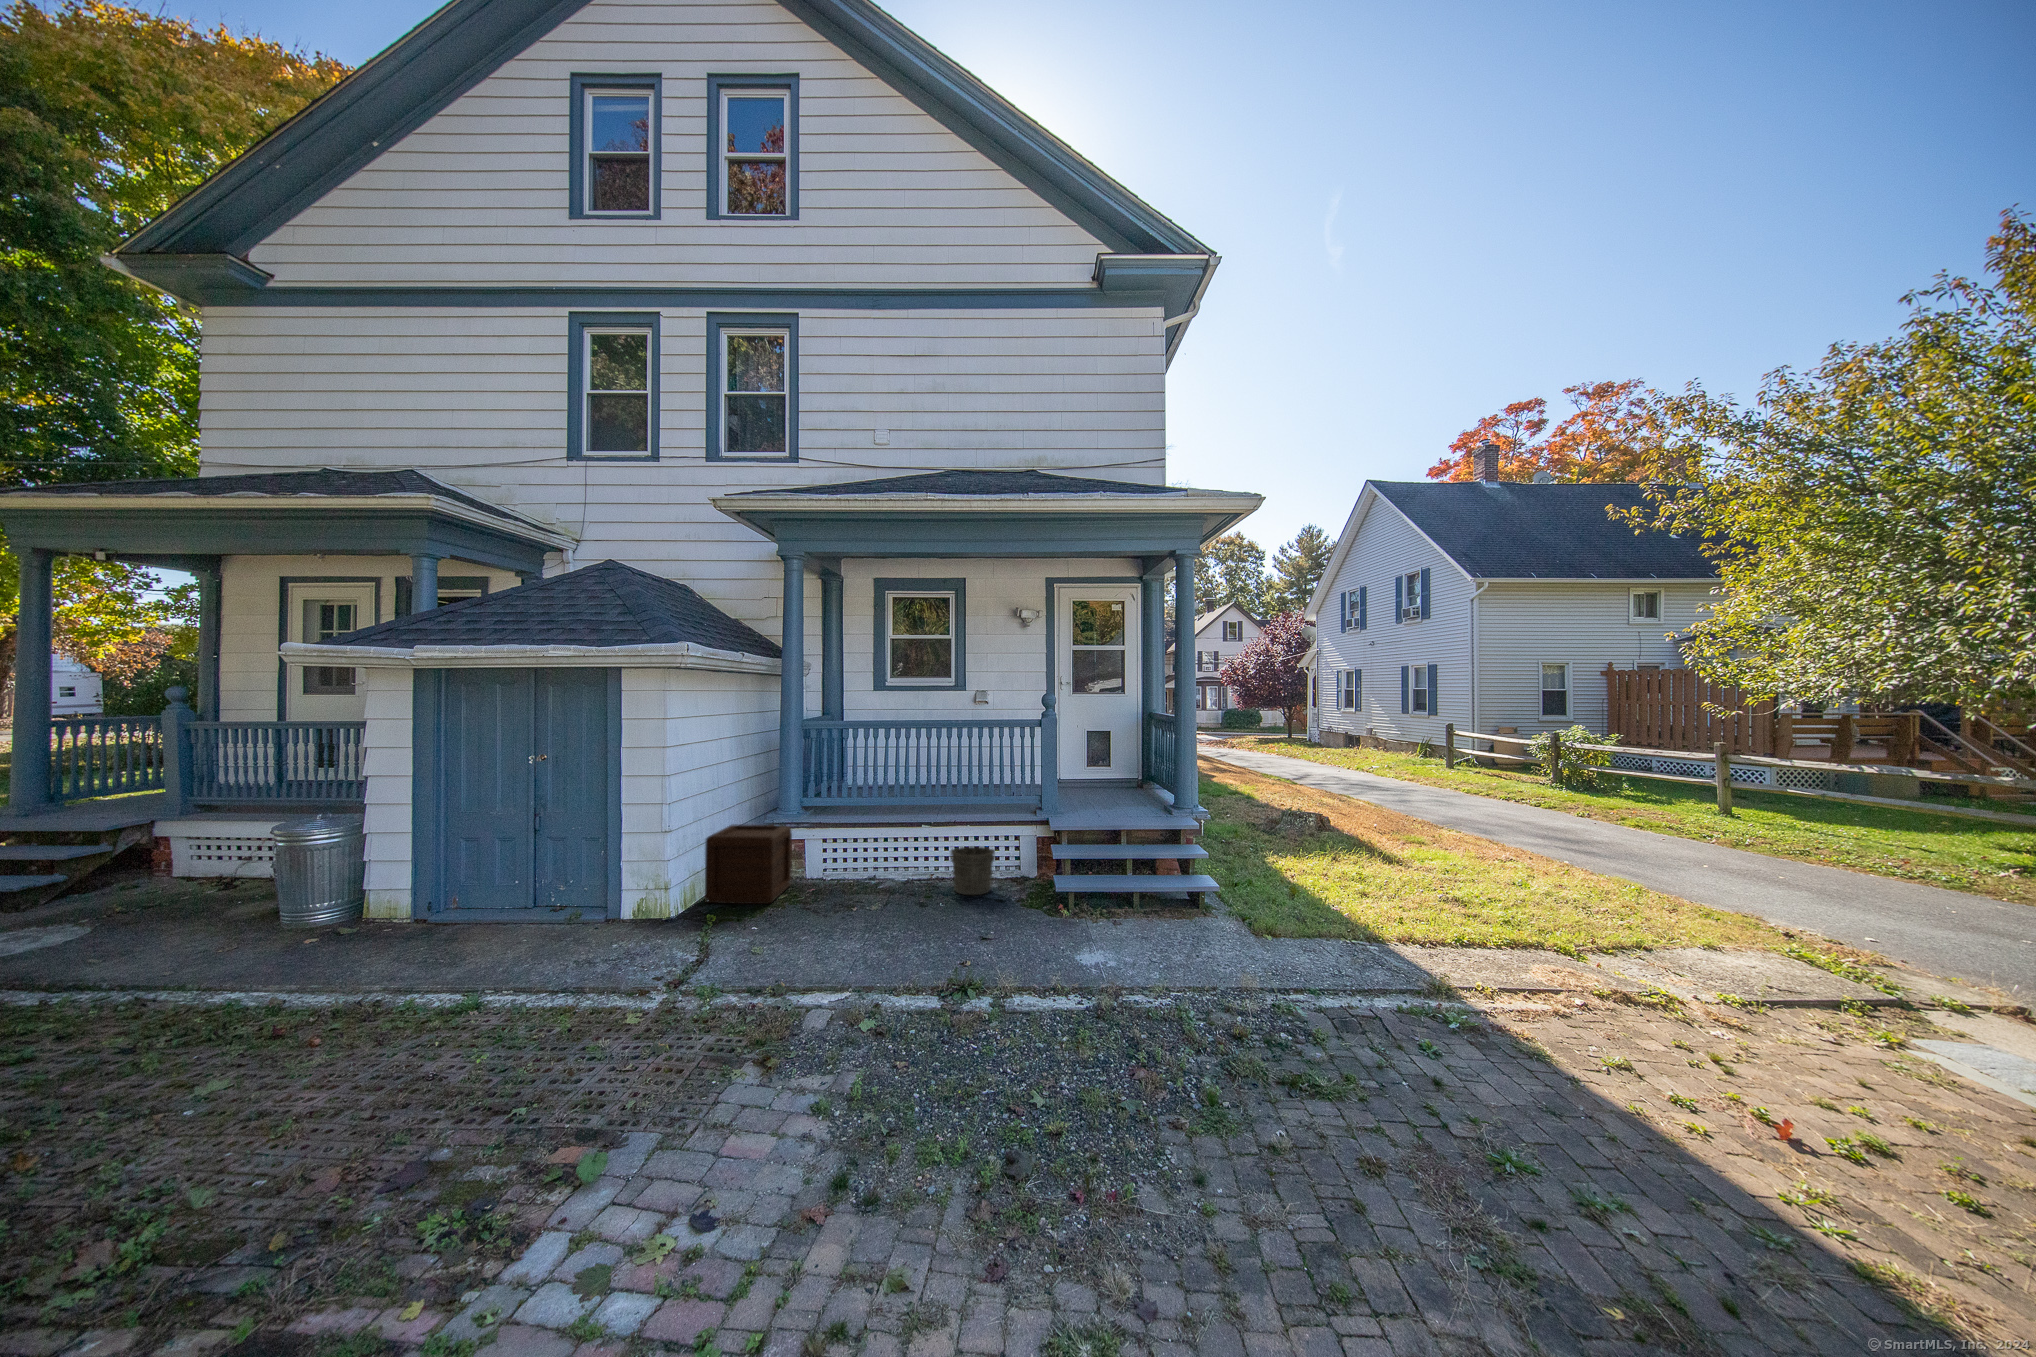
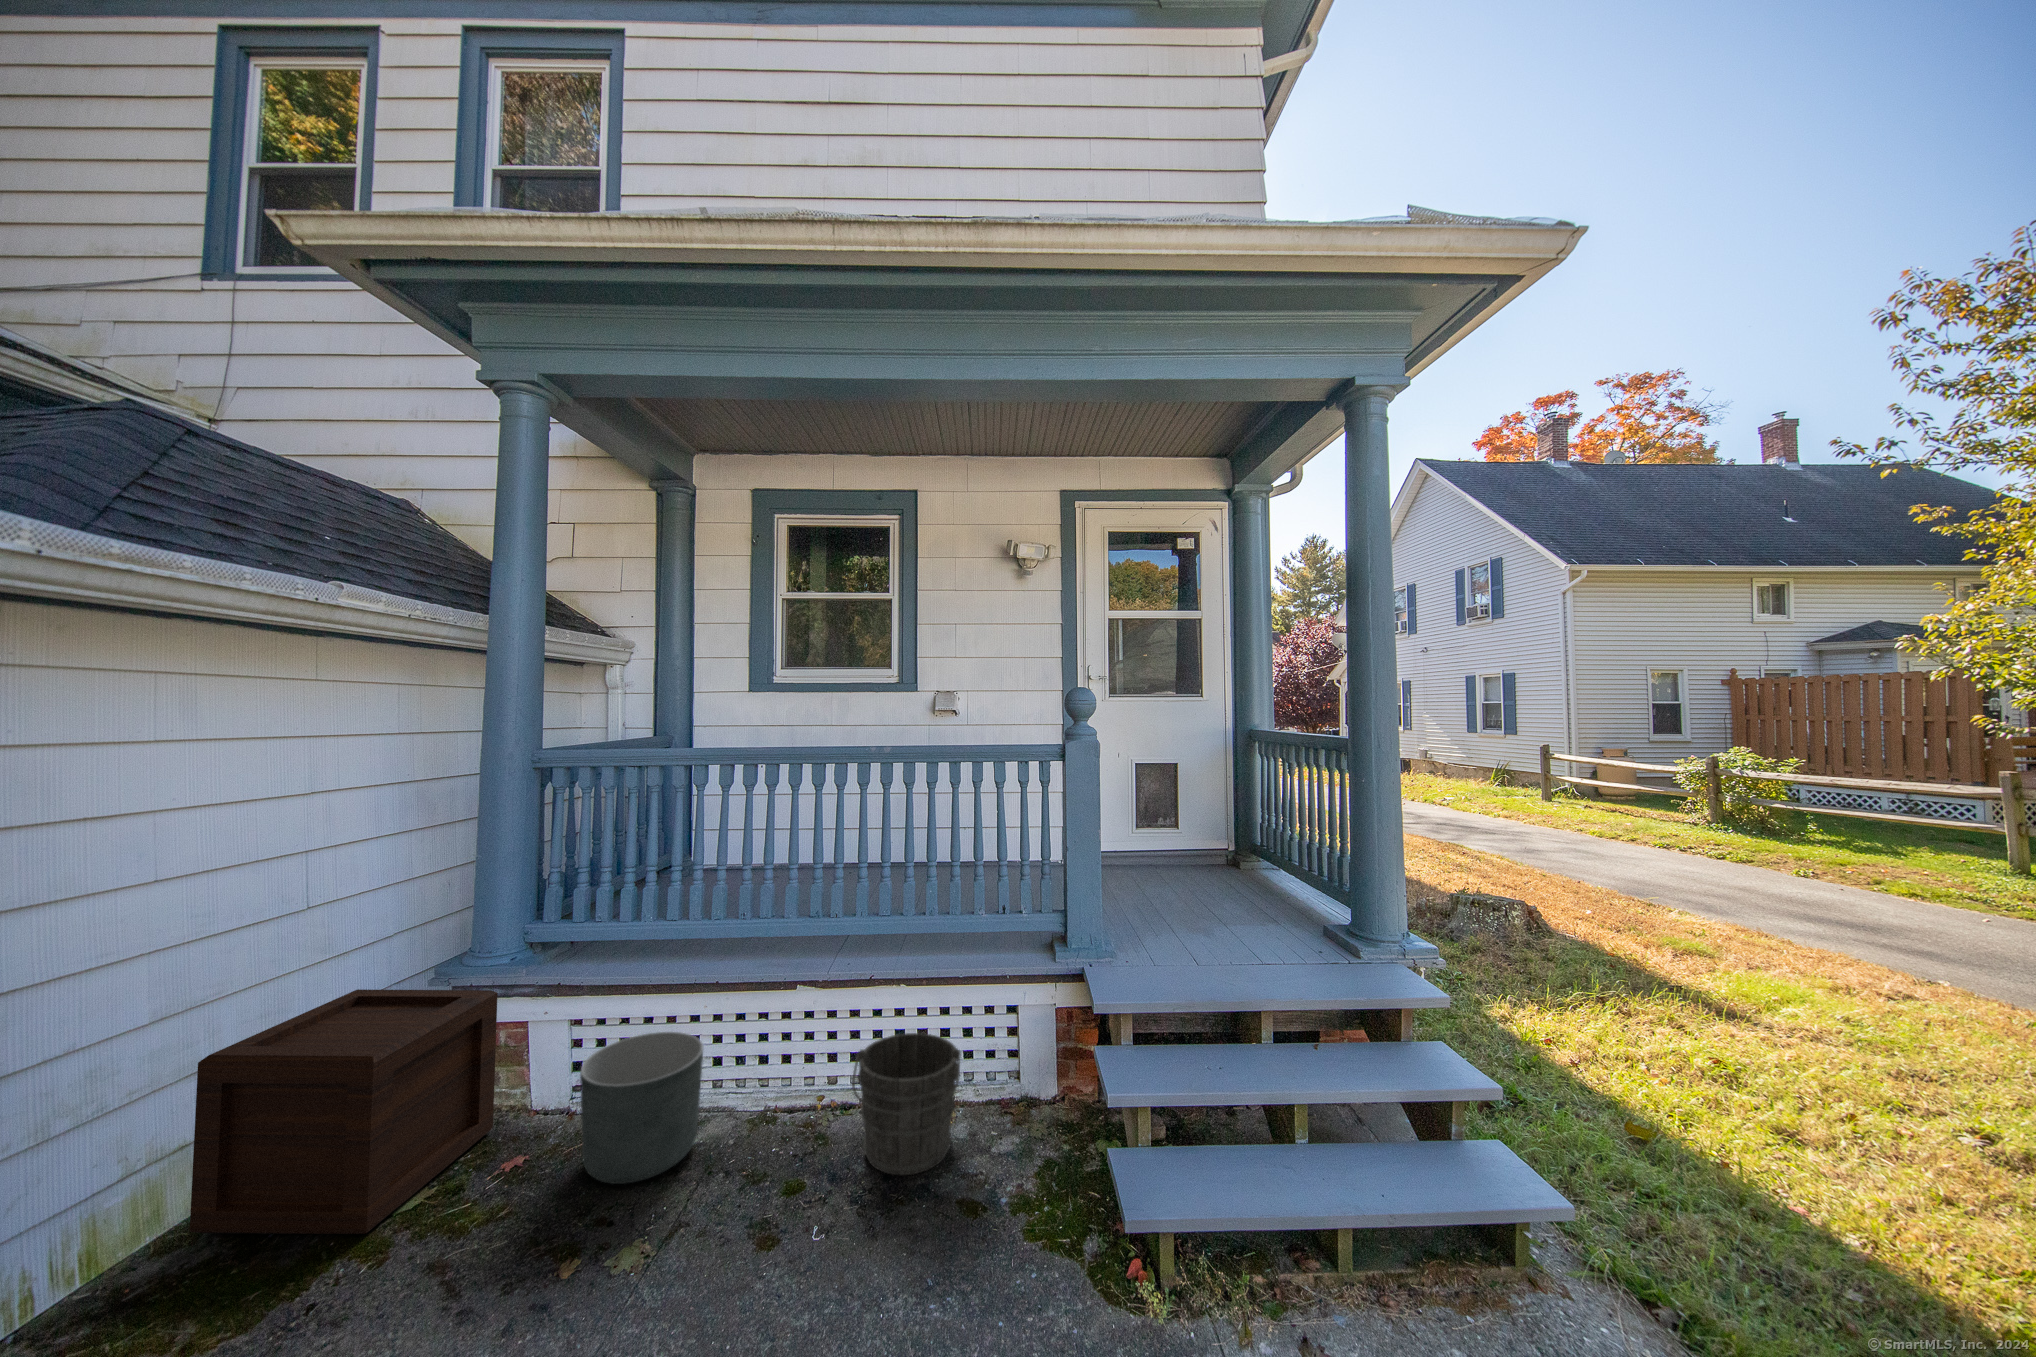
planter: none [838,845,885,896] -> present [580,1032,703,1184]

